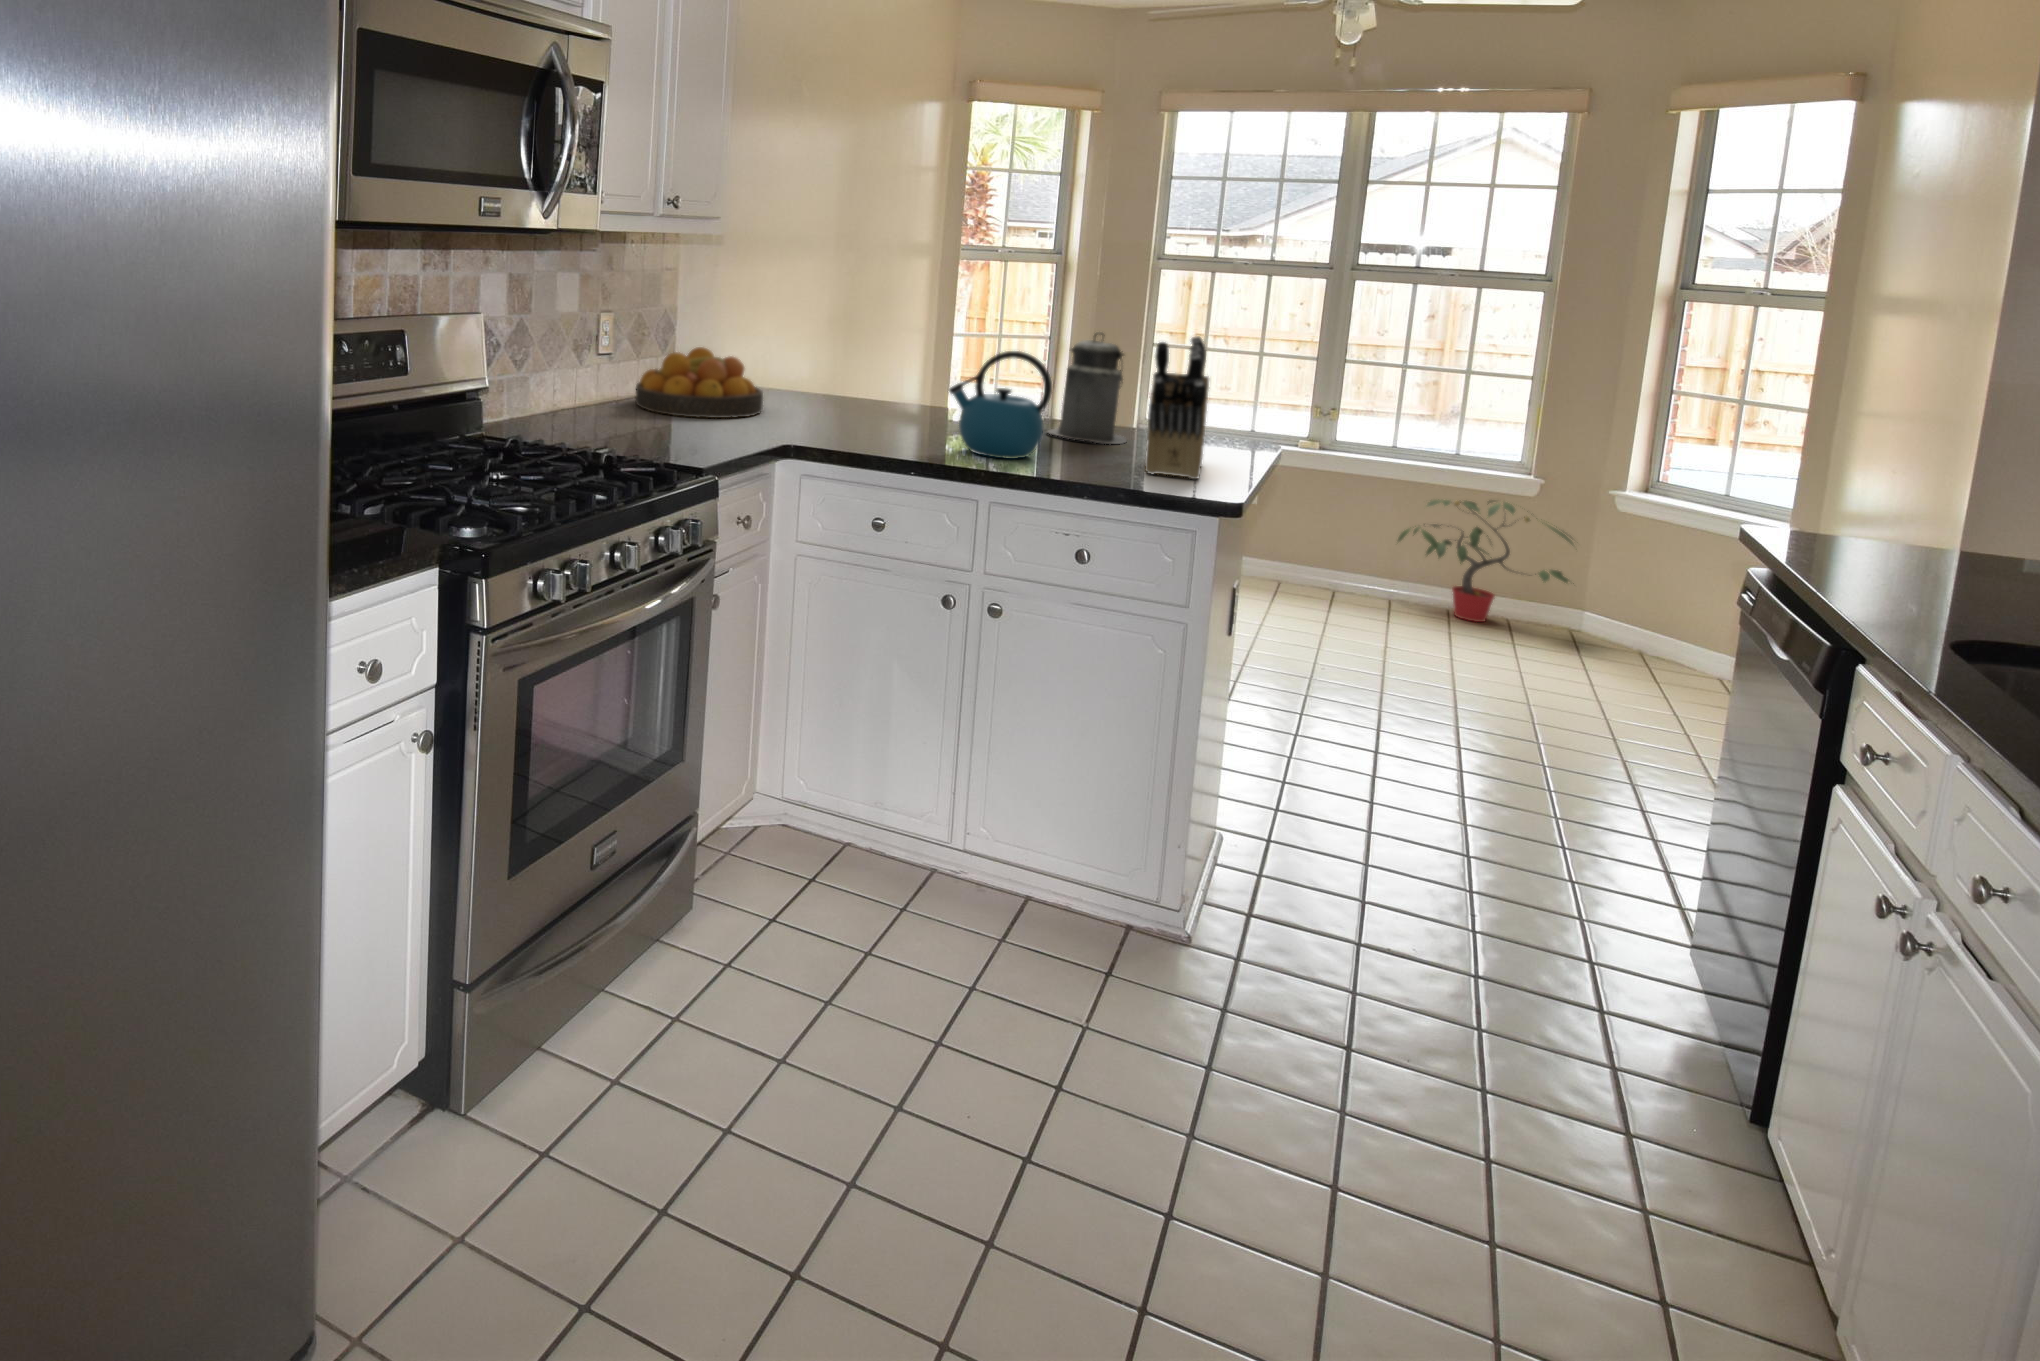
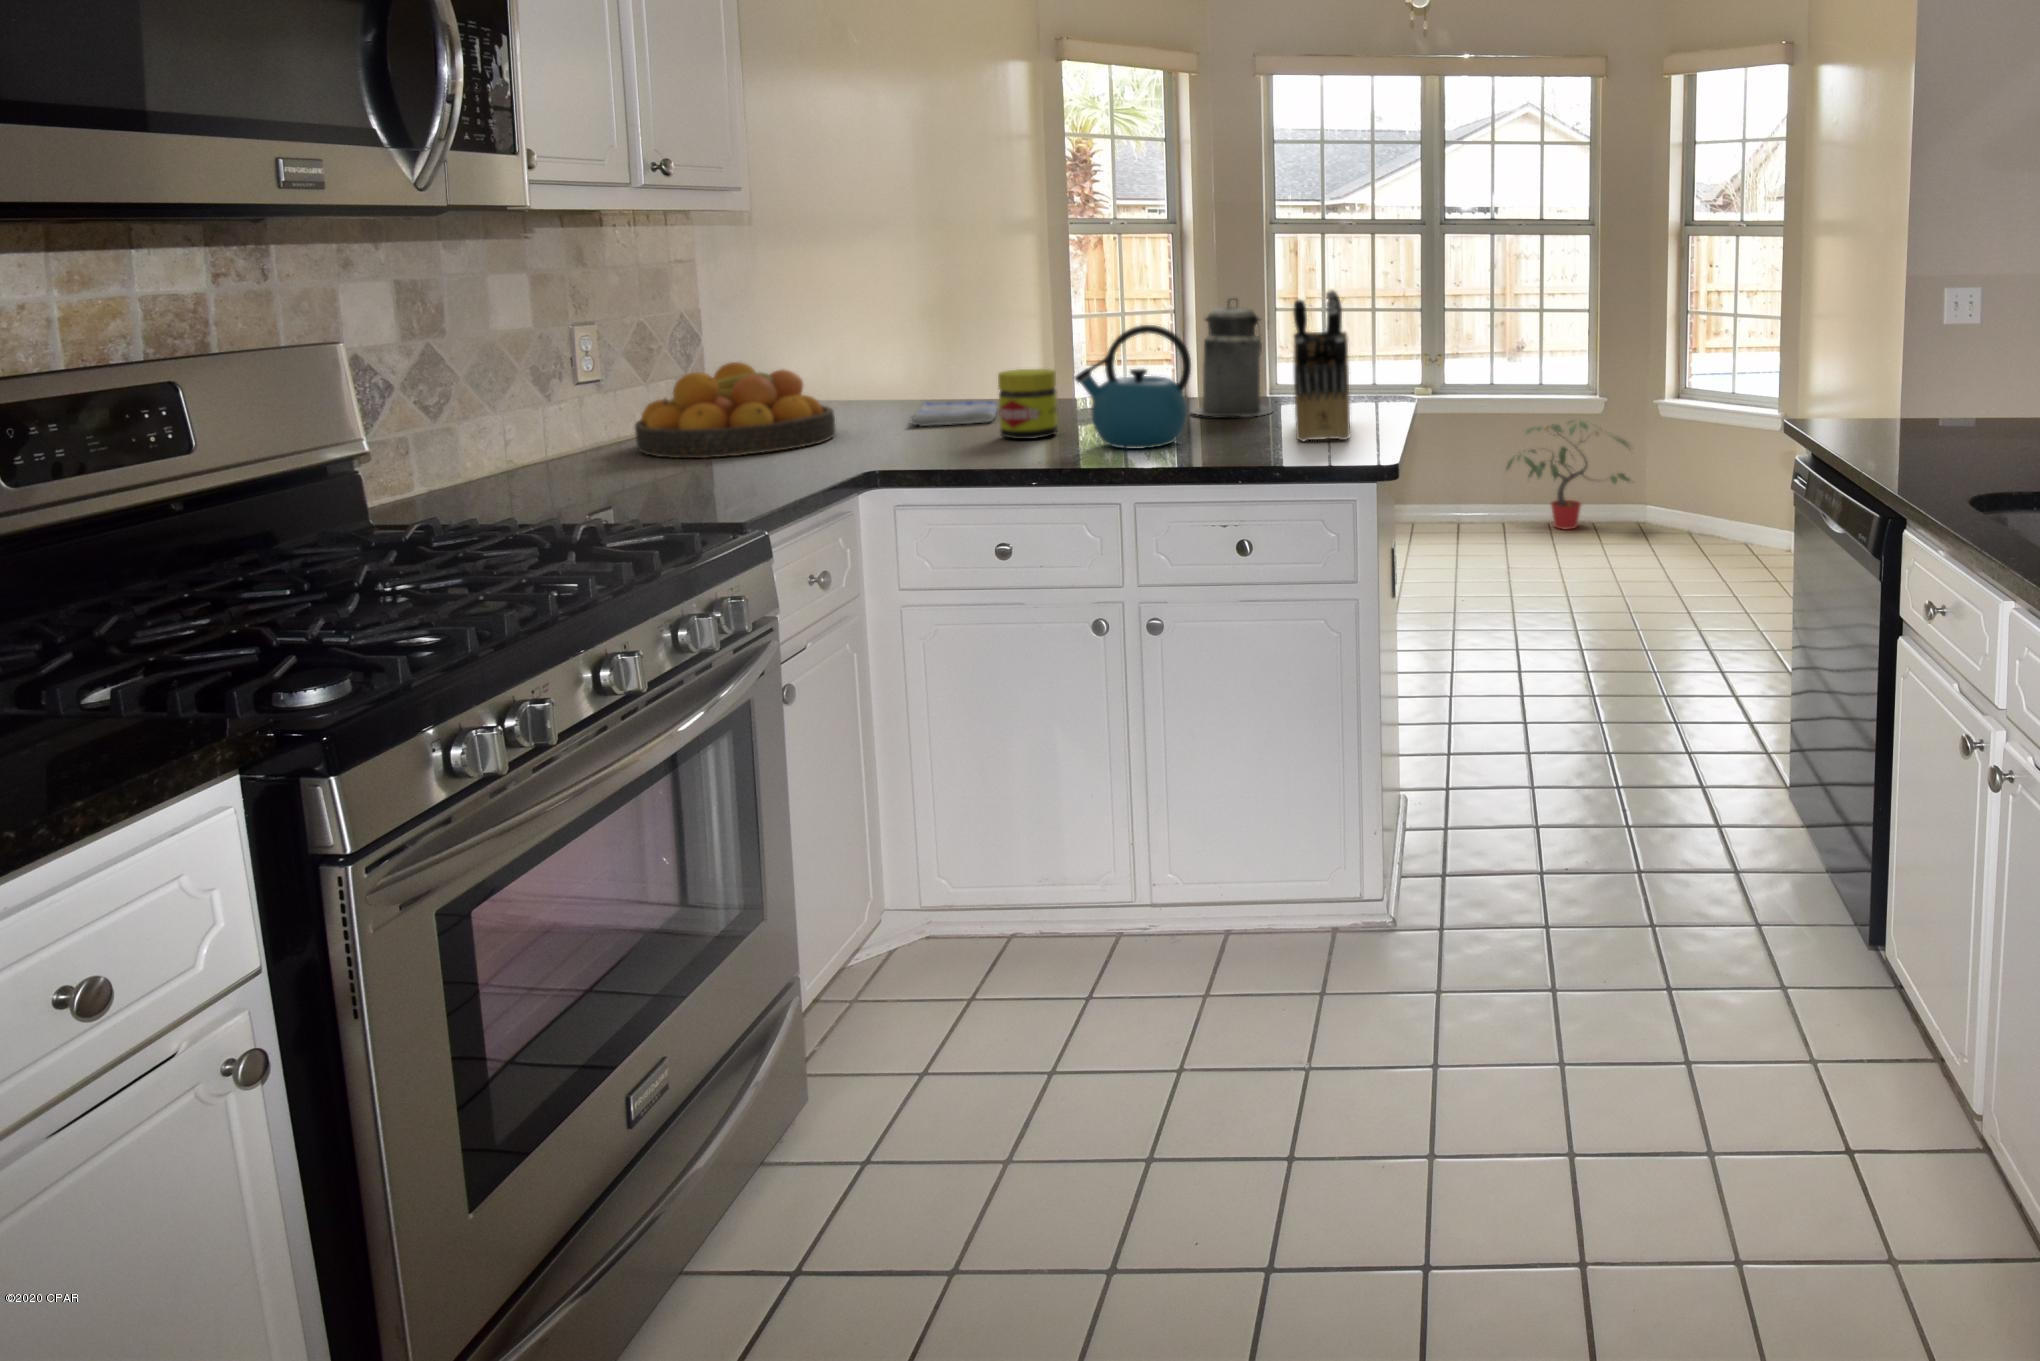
jar: none [883,376,934,436] -> present [998,369,1058,439]
dish towel: none [815,393,883,417] -> present [911,401,997,426]

